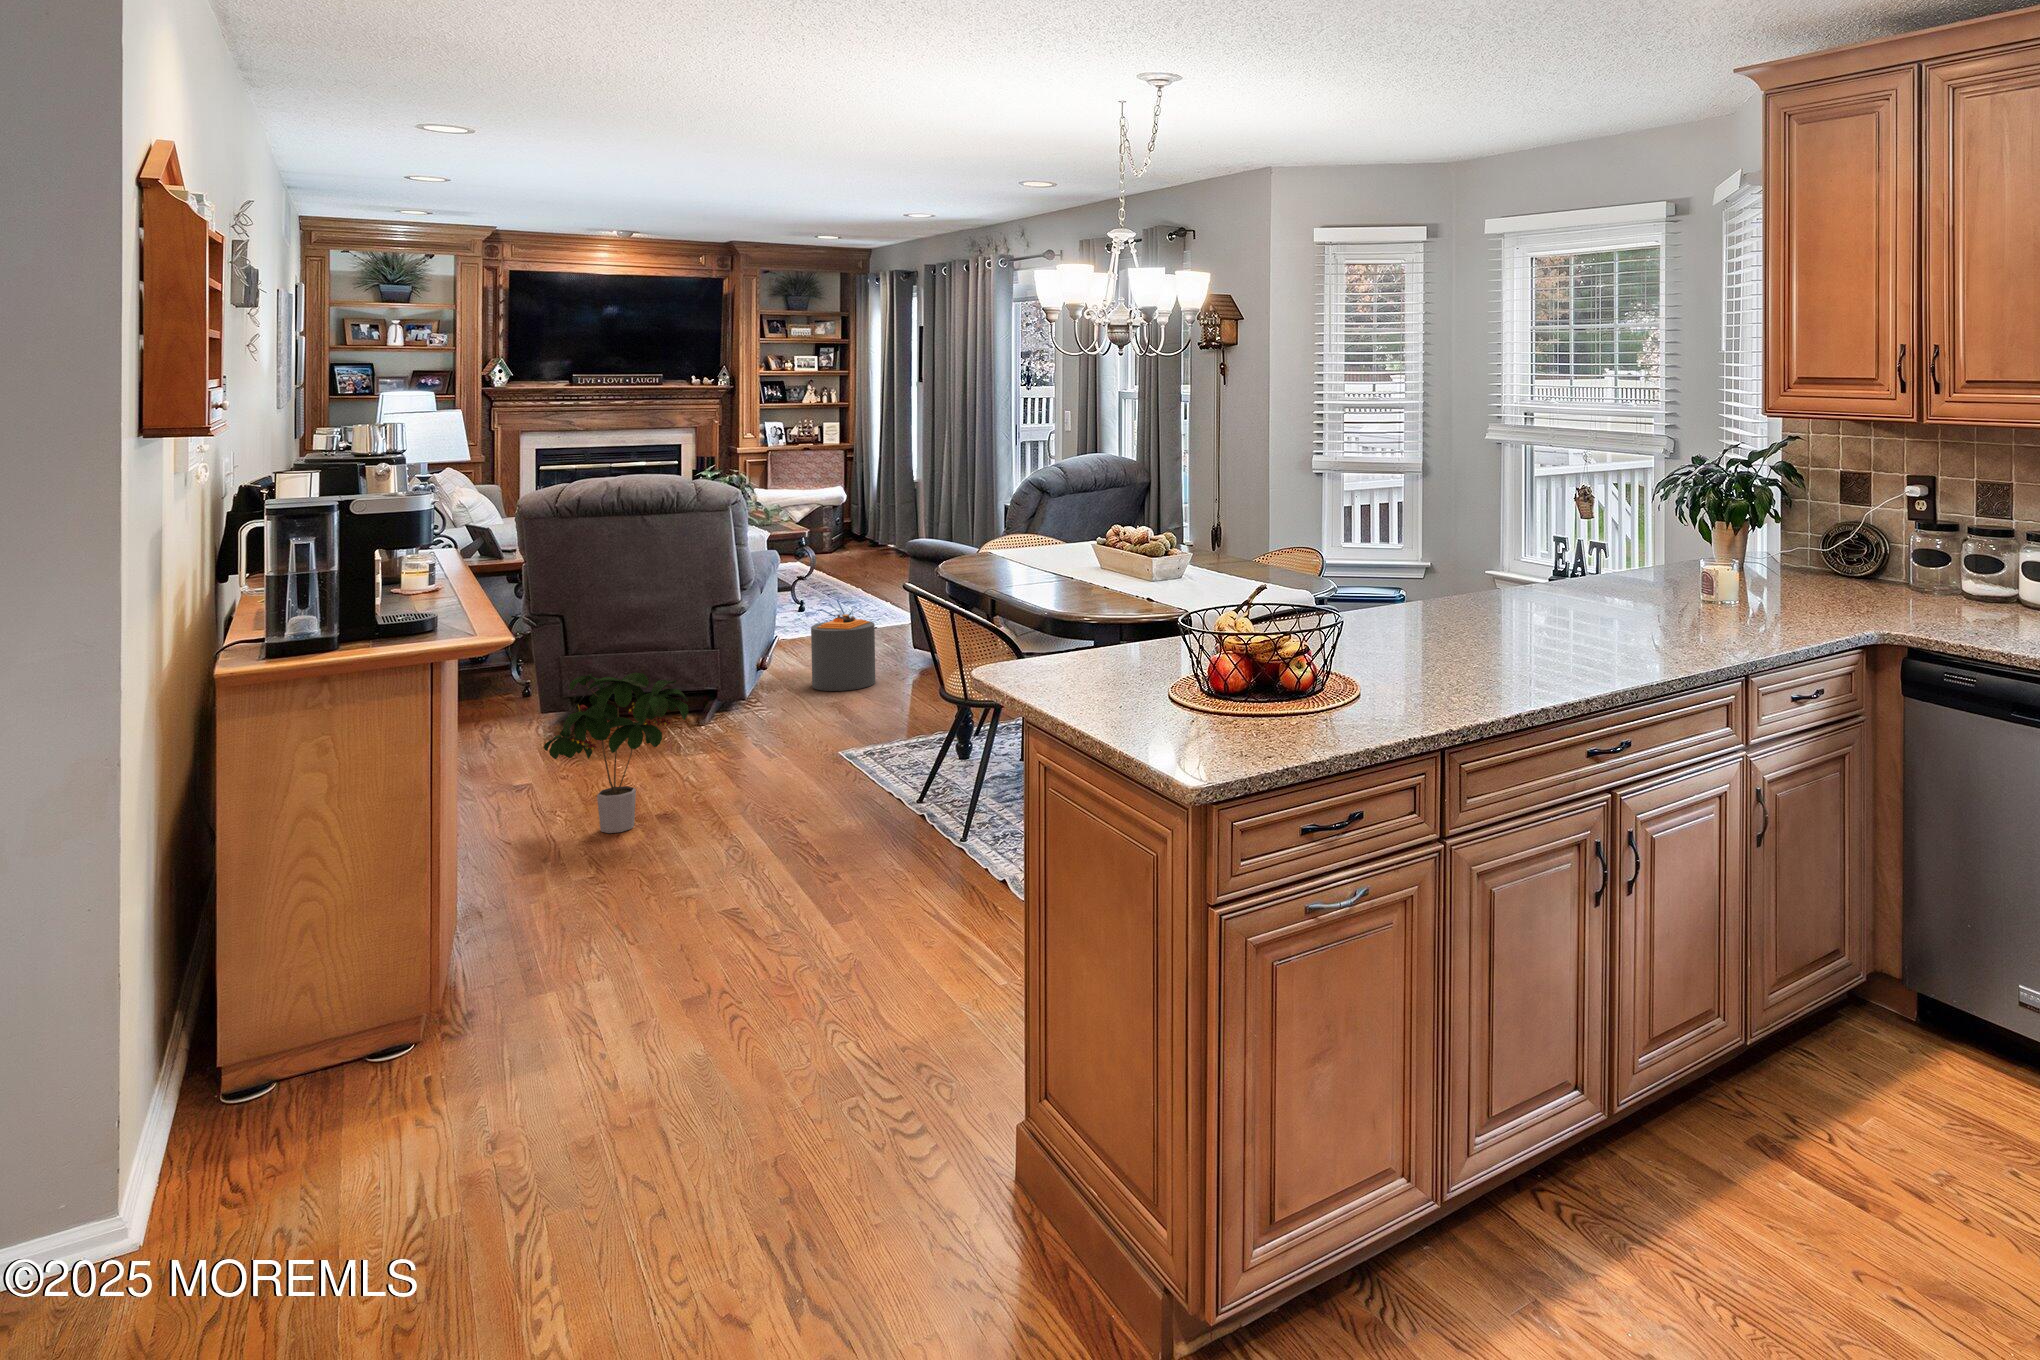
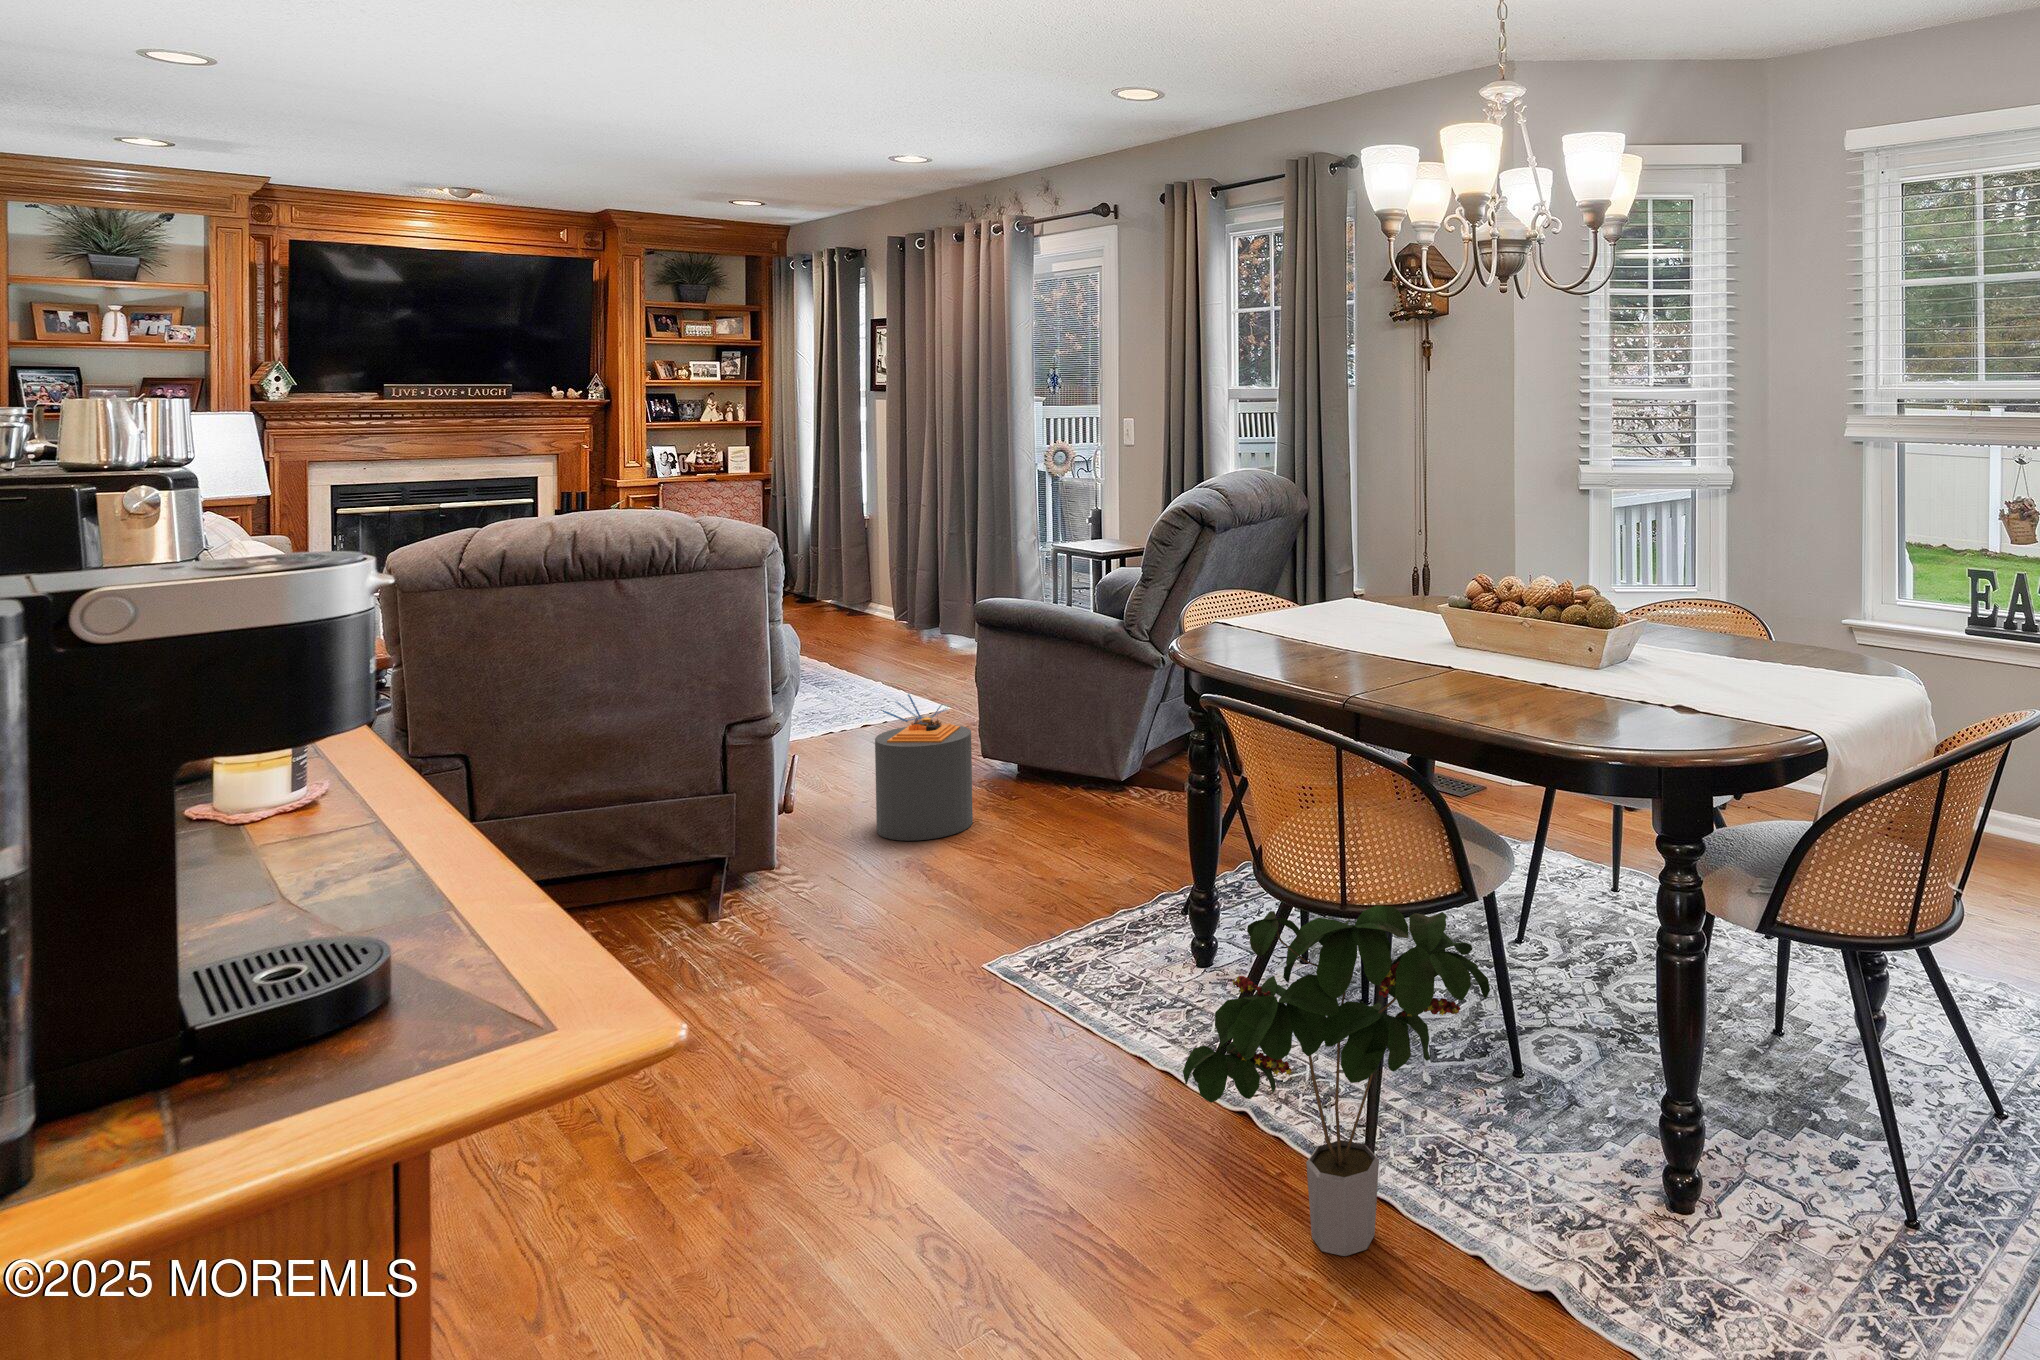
potted plant: present [544,673,688,833] -> present [1183,906,1490,1256]

